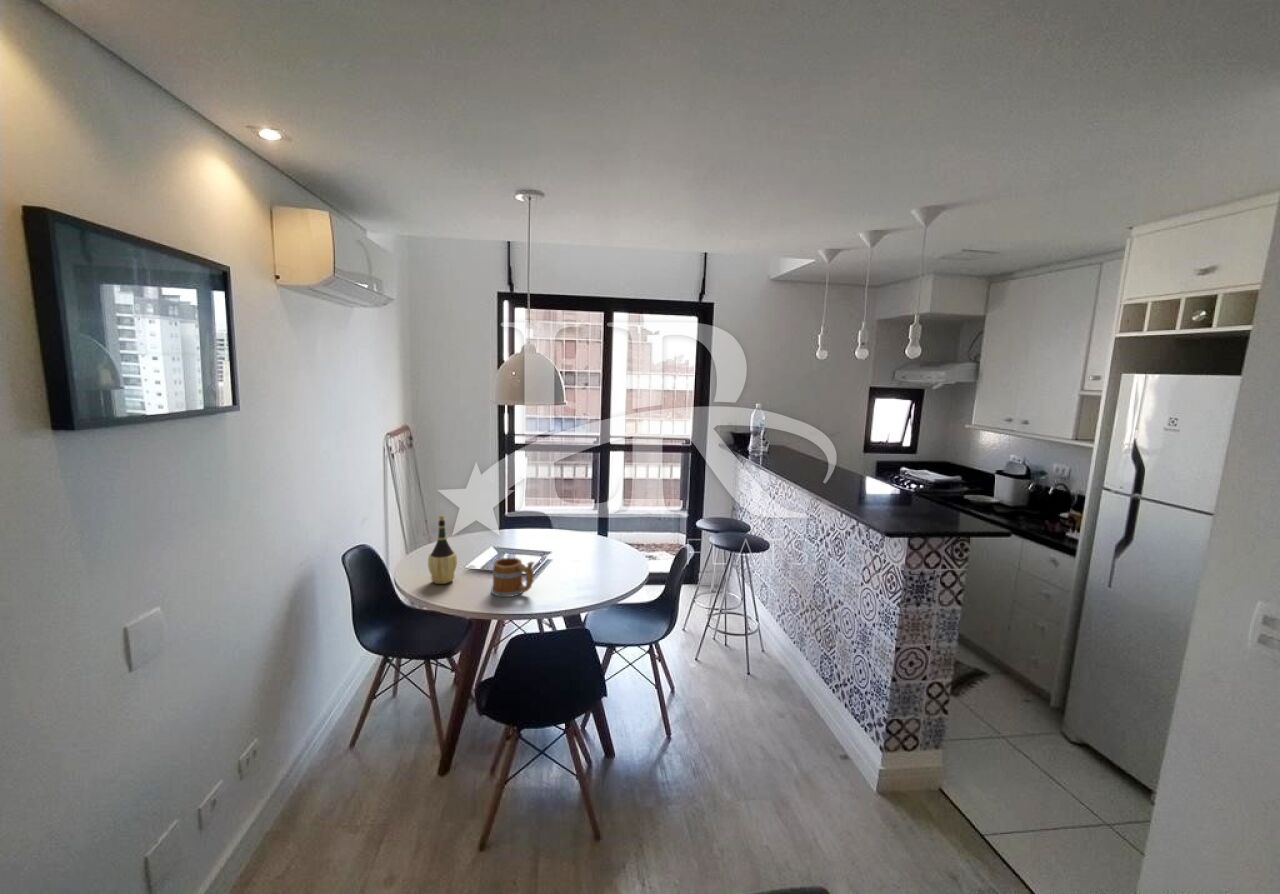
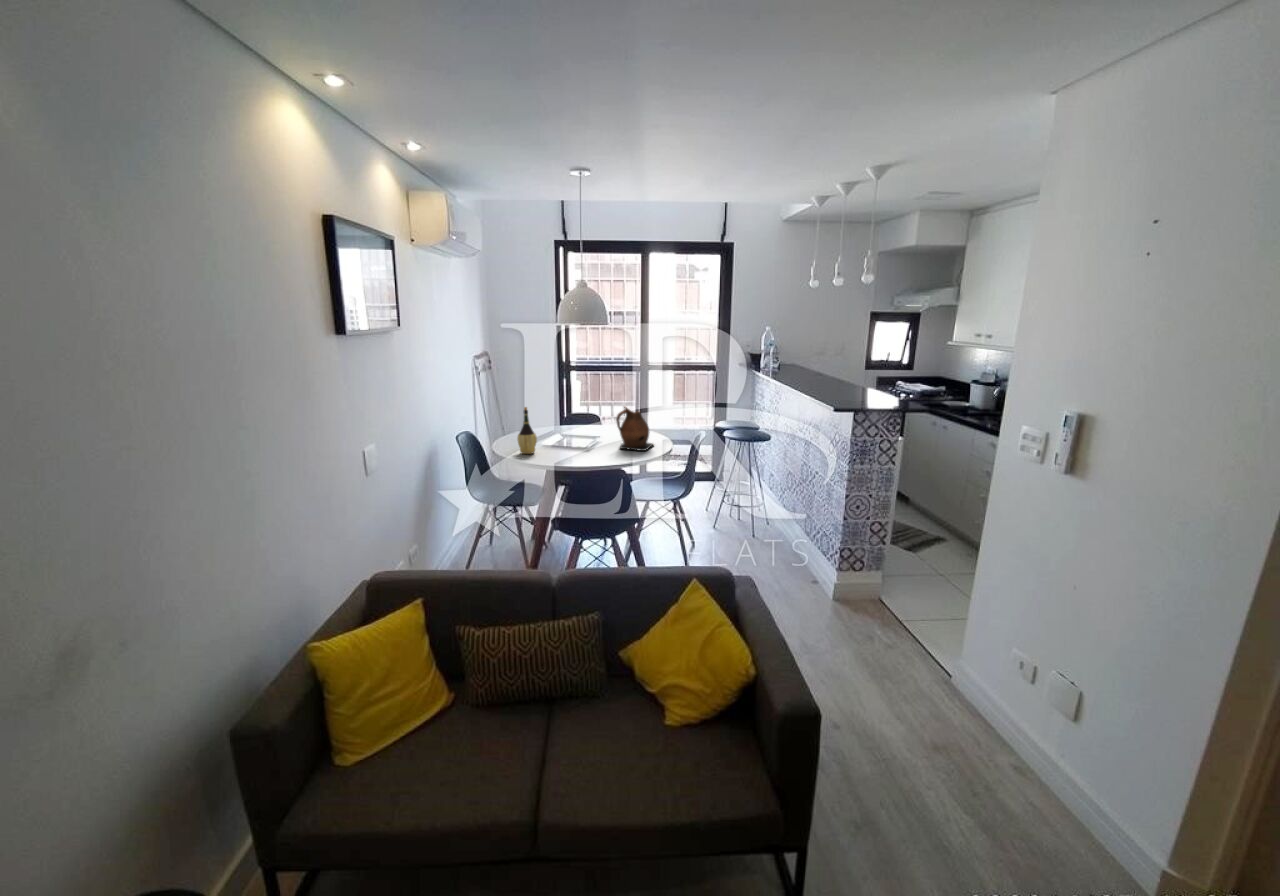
ceramic pitcher: none [572,511,624,576] -> present [616,407,653,451]
mug: present [492,558,534,597] -> none [562,436,591,461]

